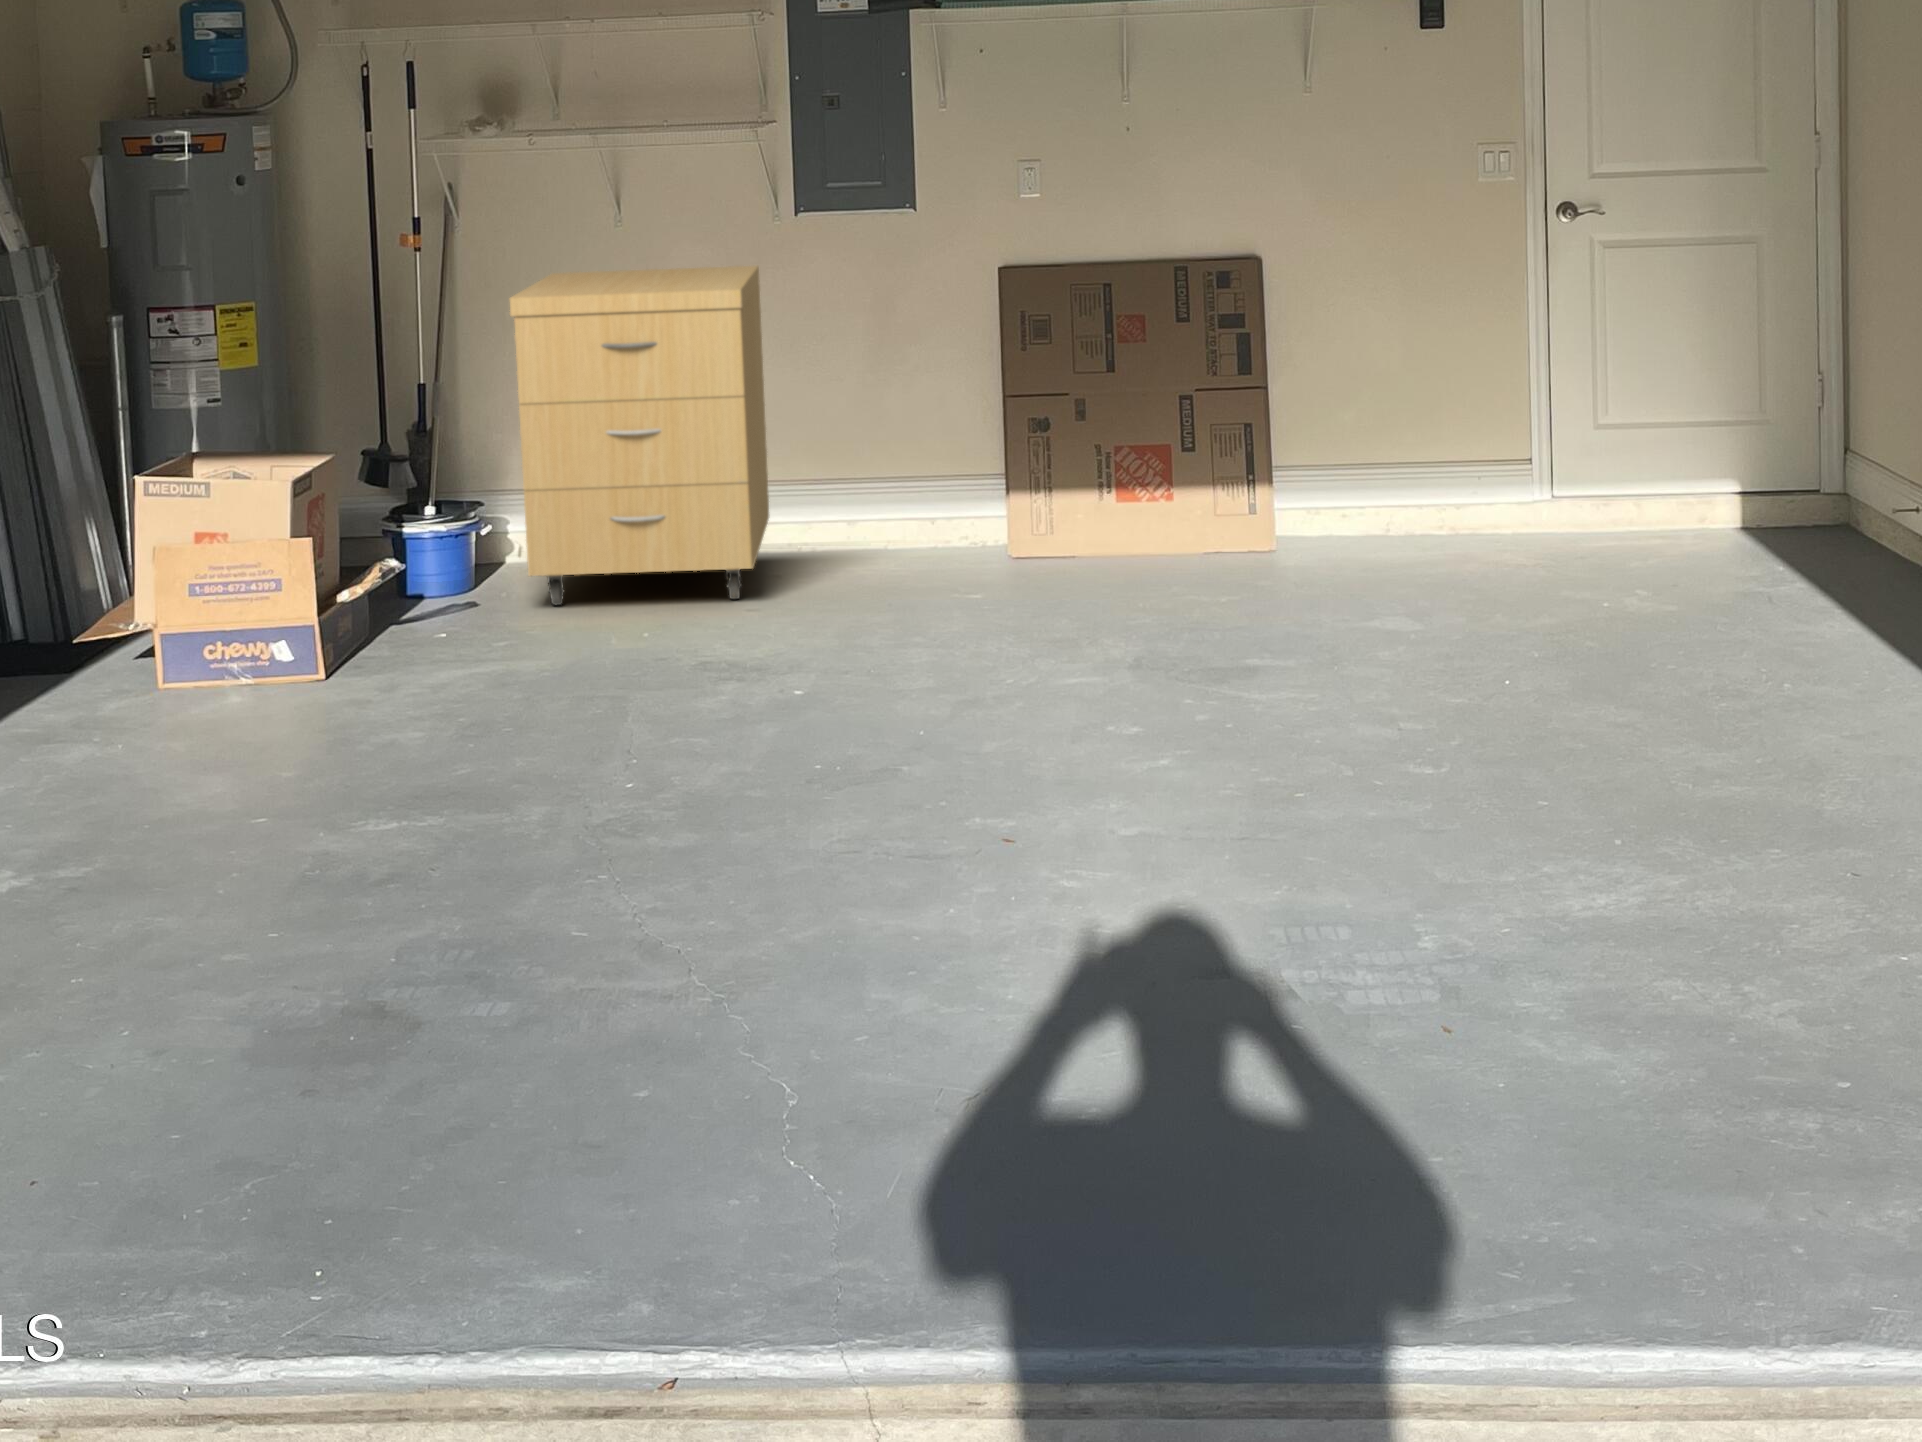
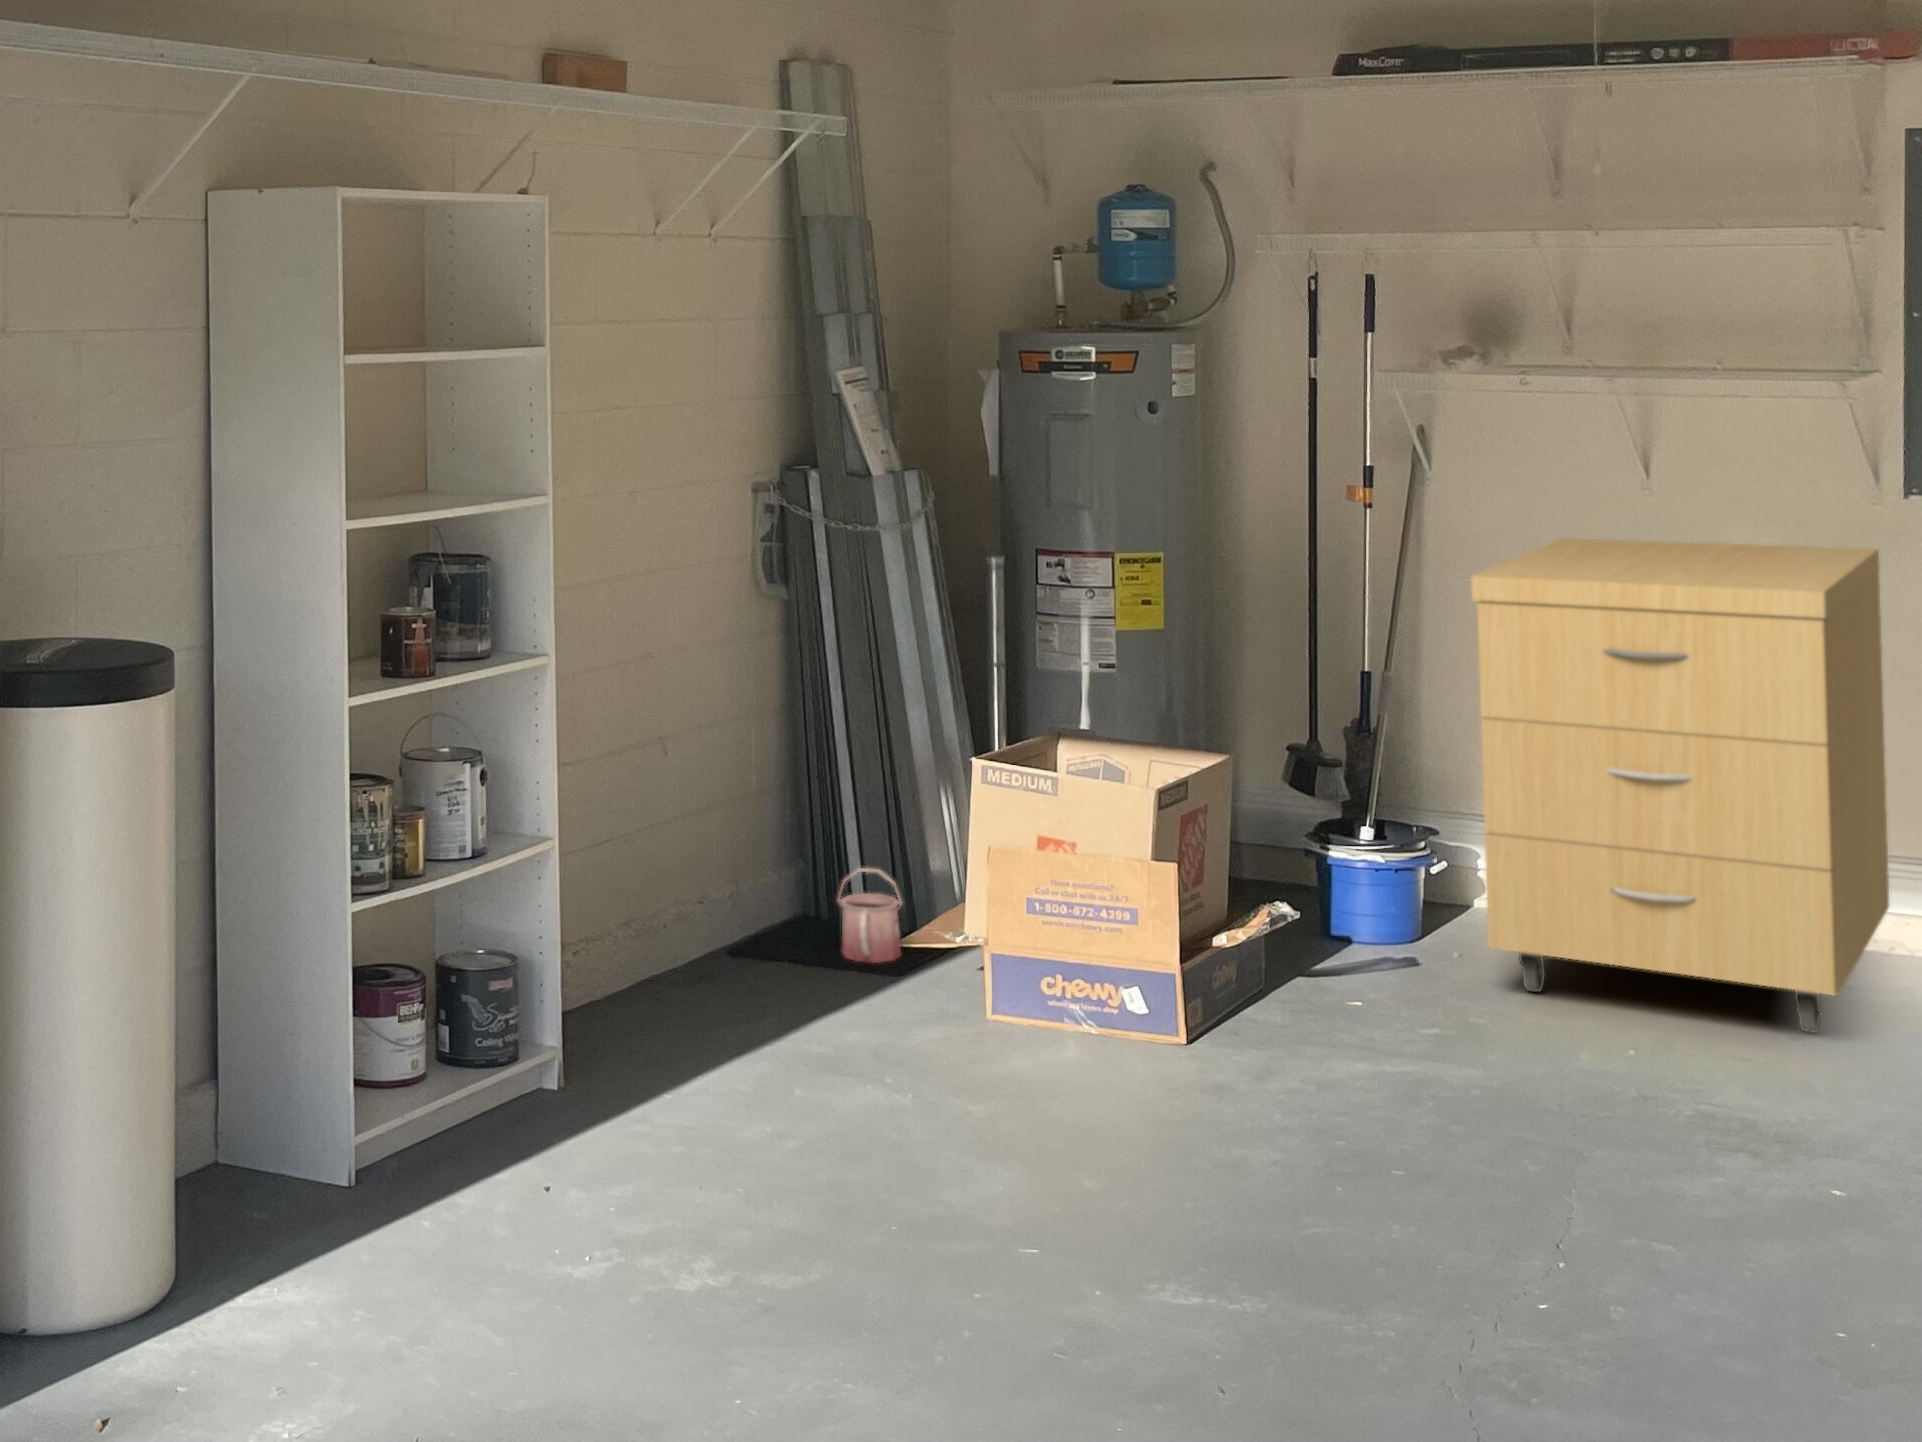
watering can: none [8,588,68,669] -> present [837,868,902,963]

